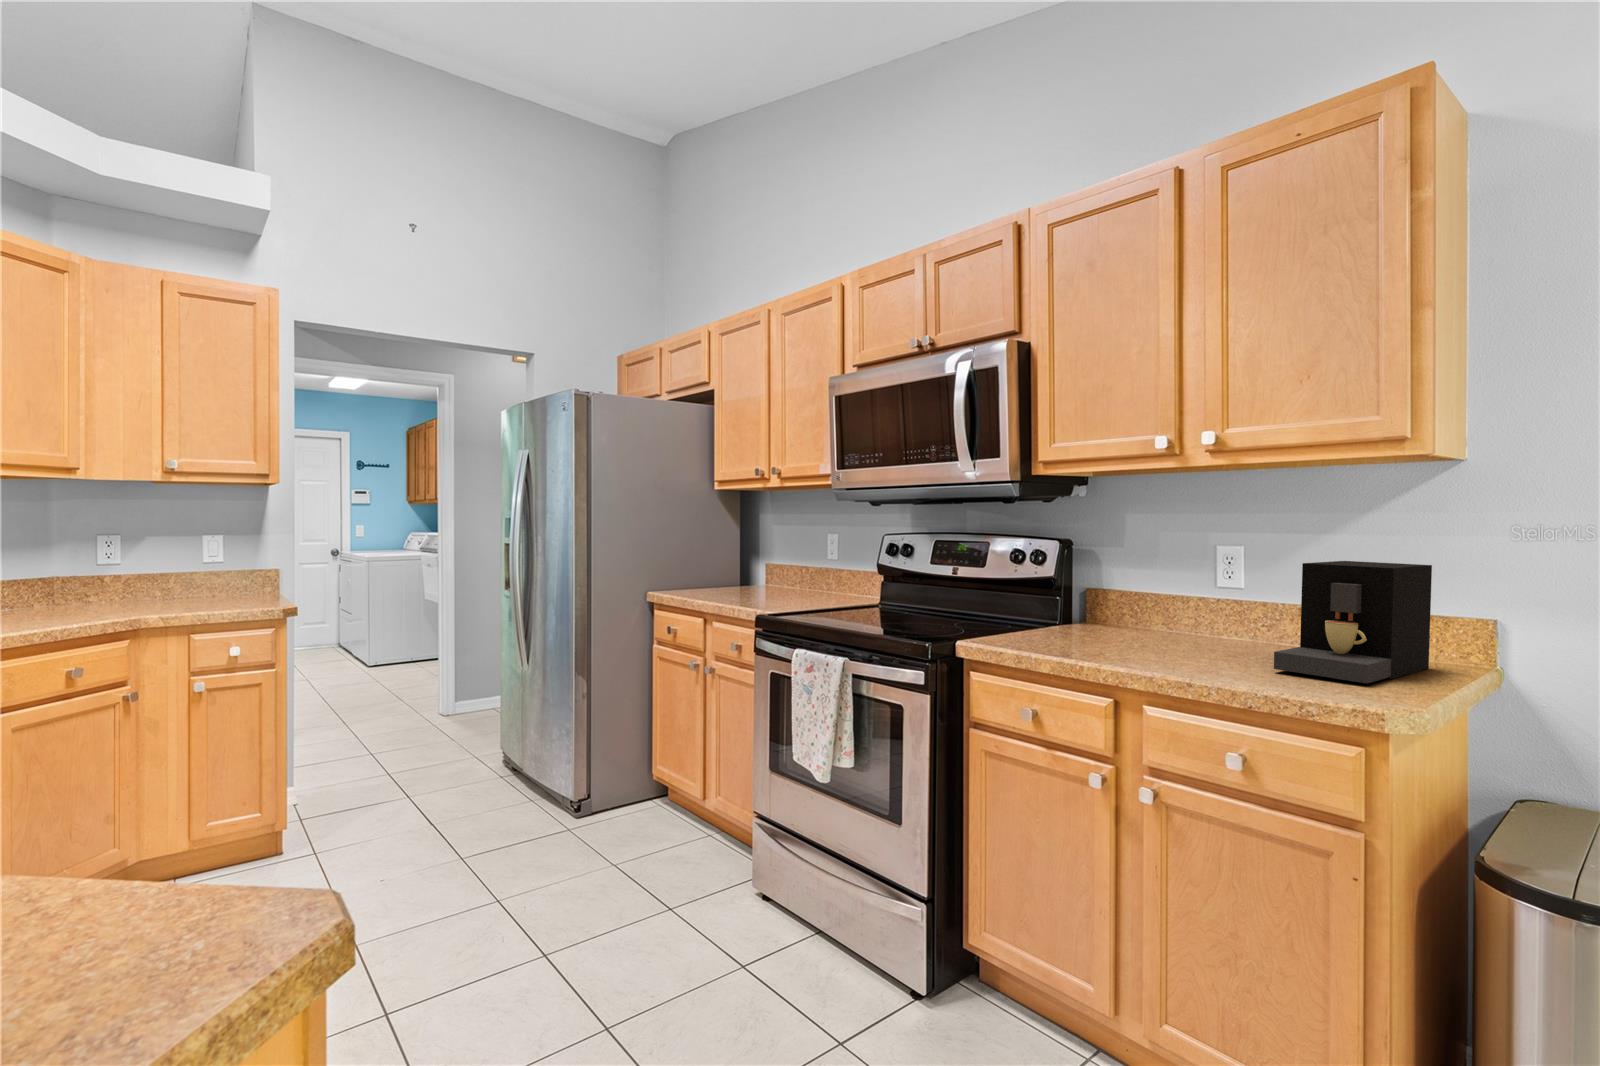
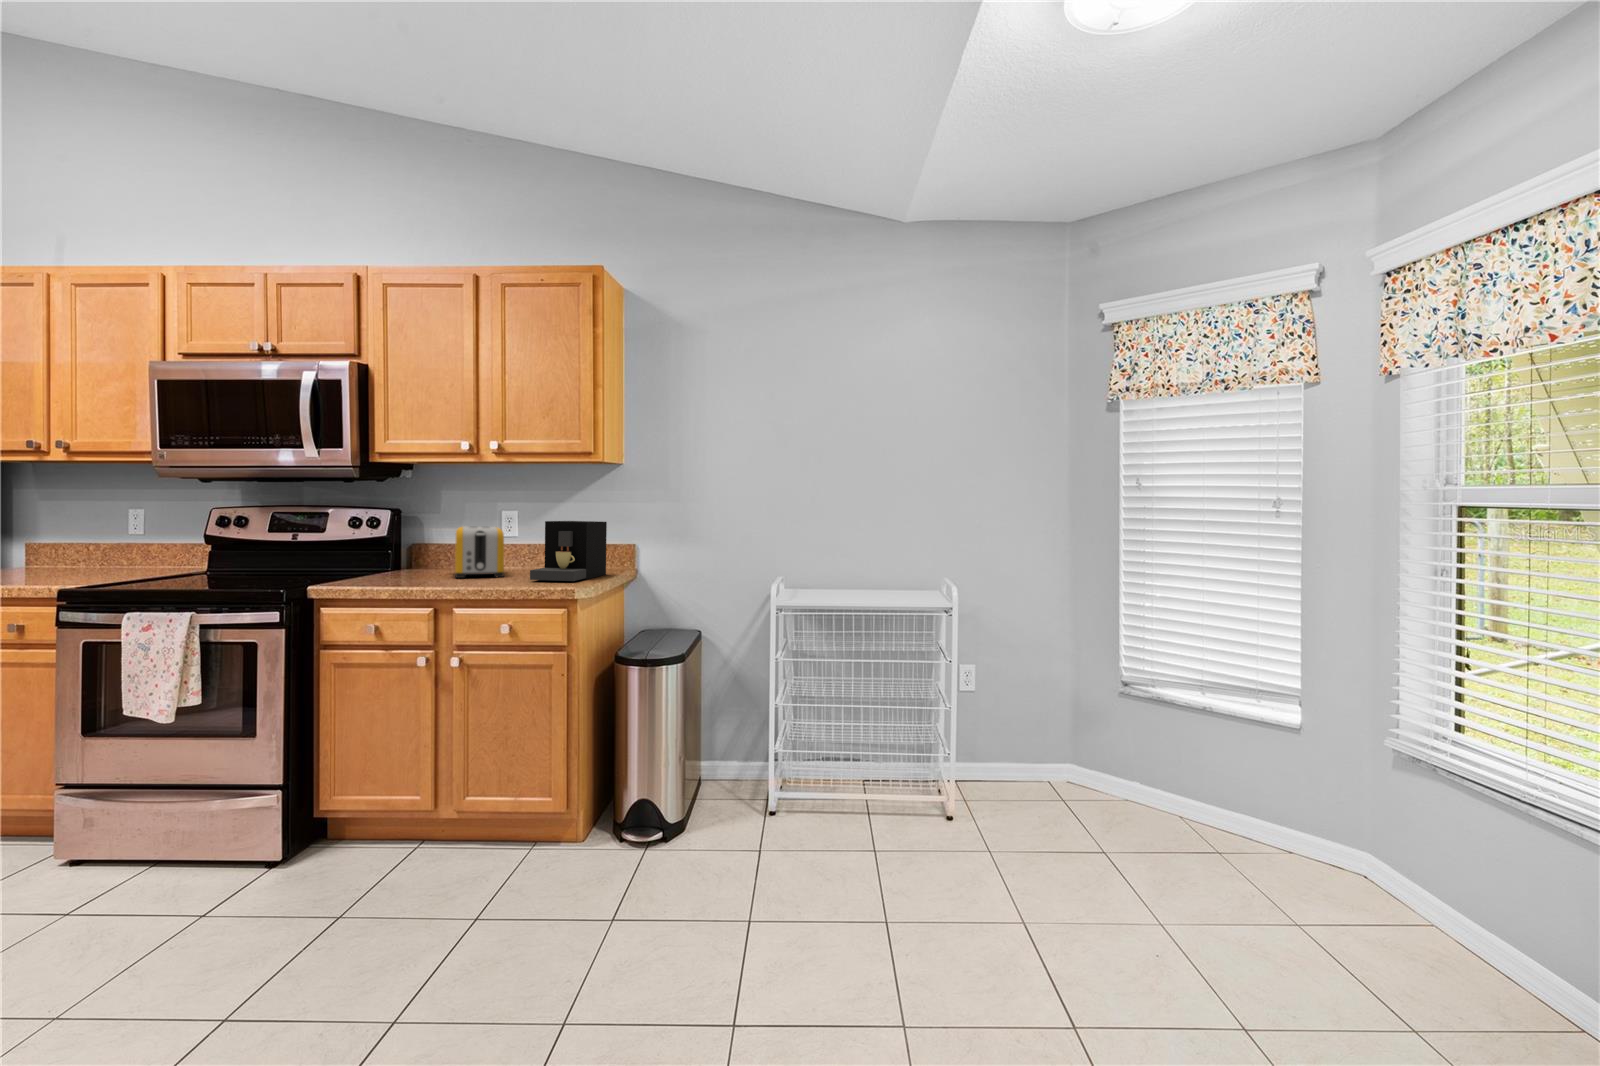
toaster: none [1144,565,1223,653] -> present [455,526,504,578]

